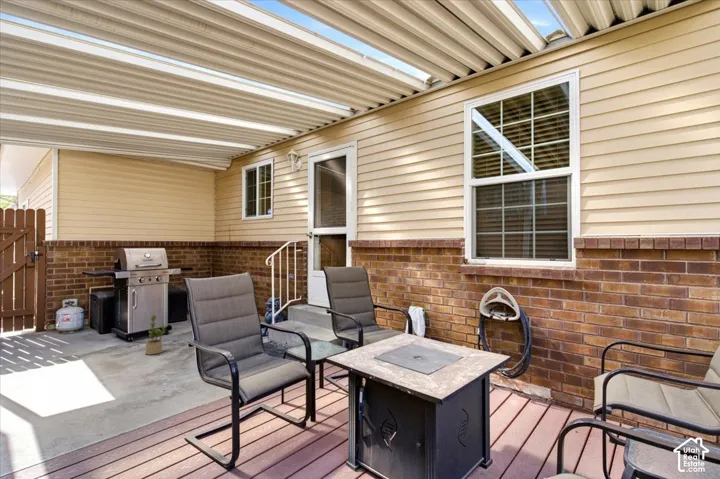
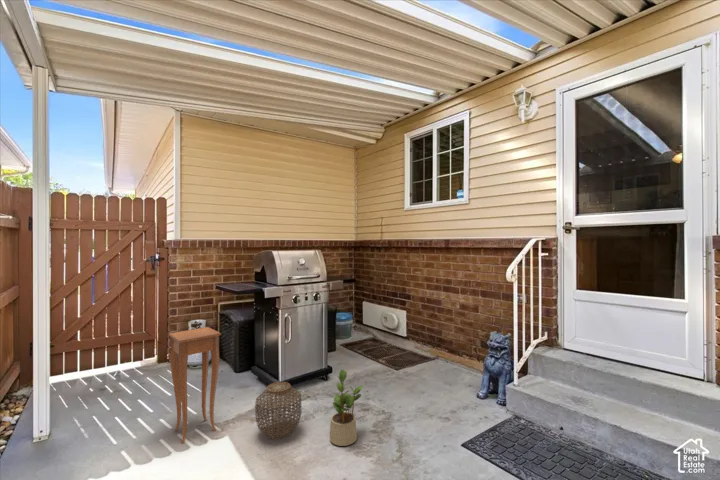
side table: none [45,296,80,359] -> present [169,327,221,443]
woven basket: none [101,325,132,355] -> present [255,382,301,440]

